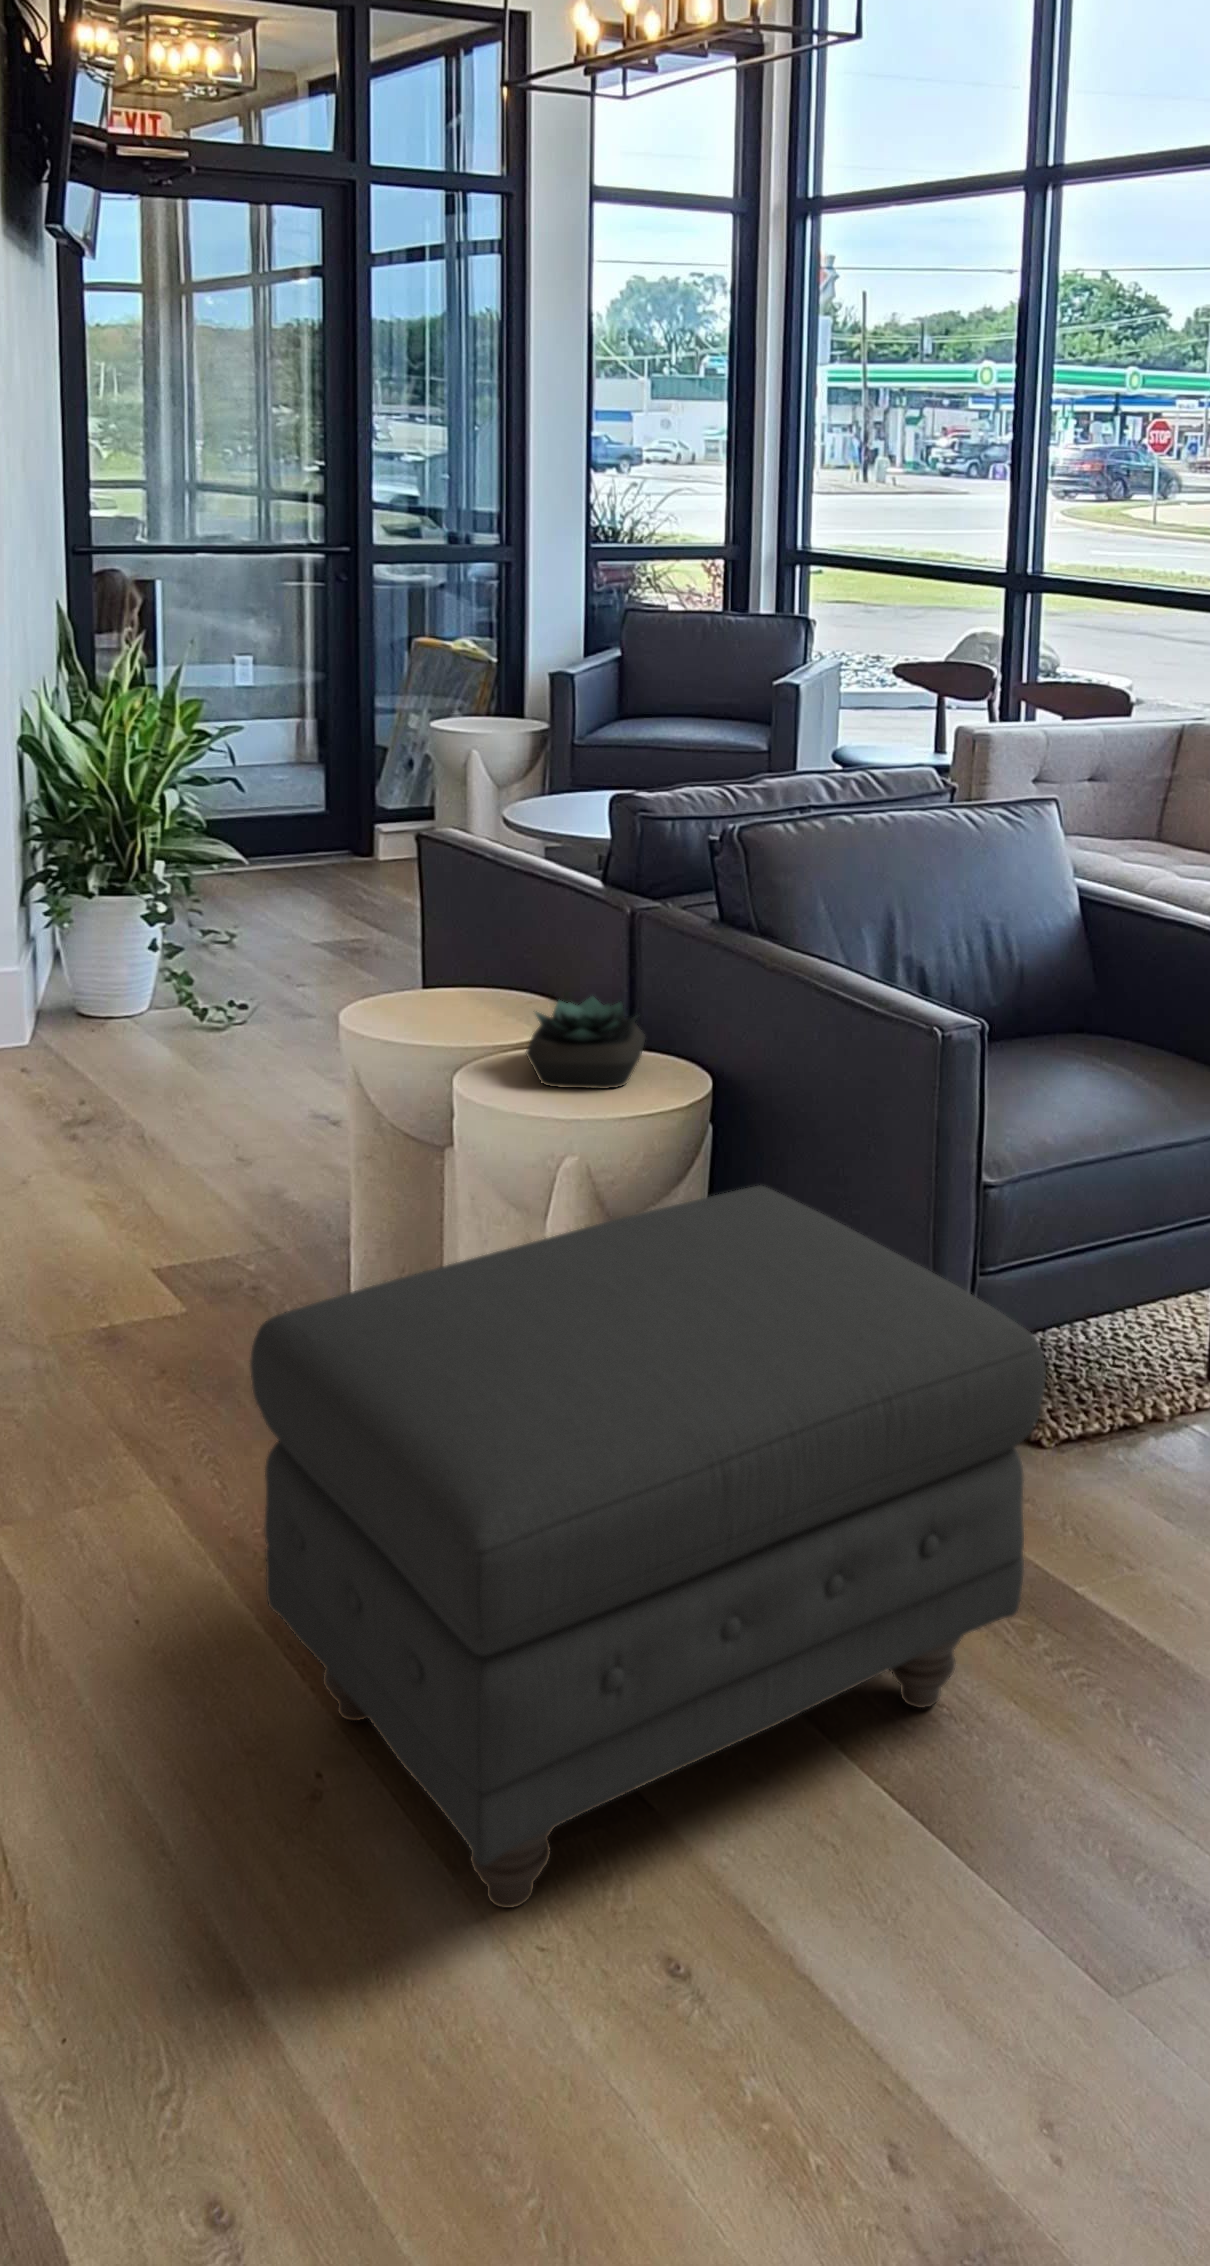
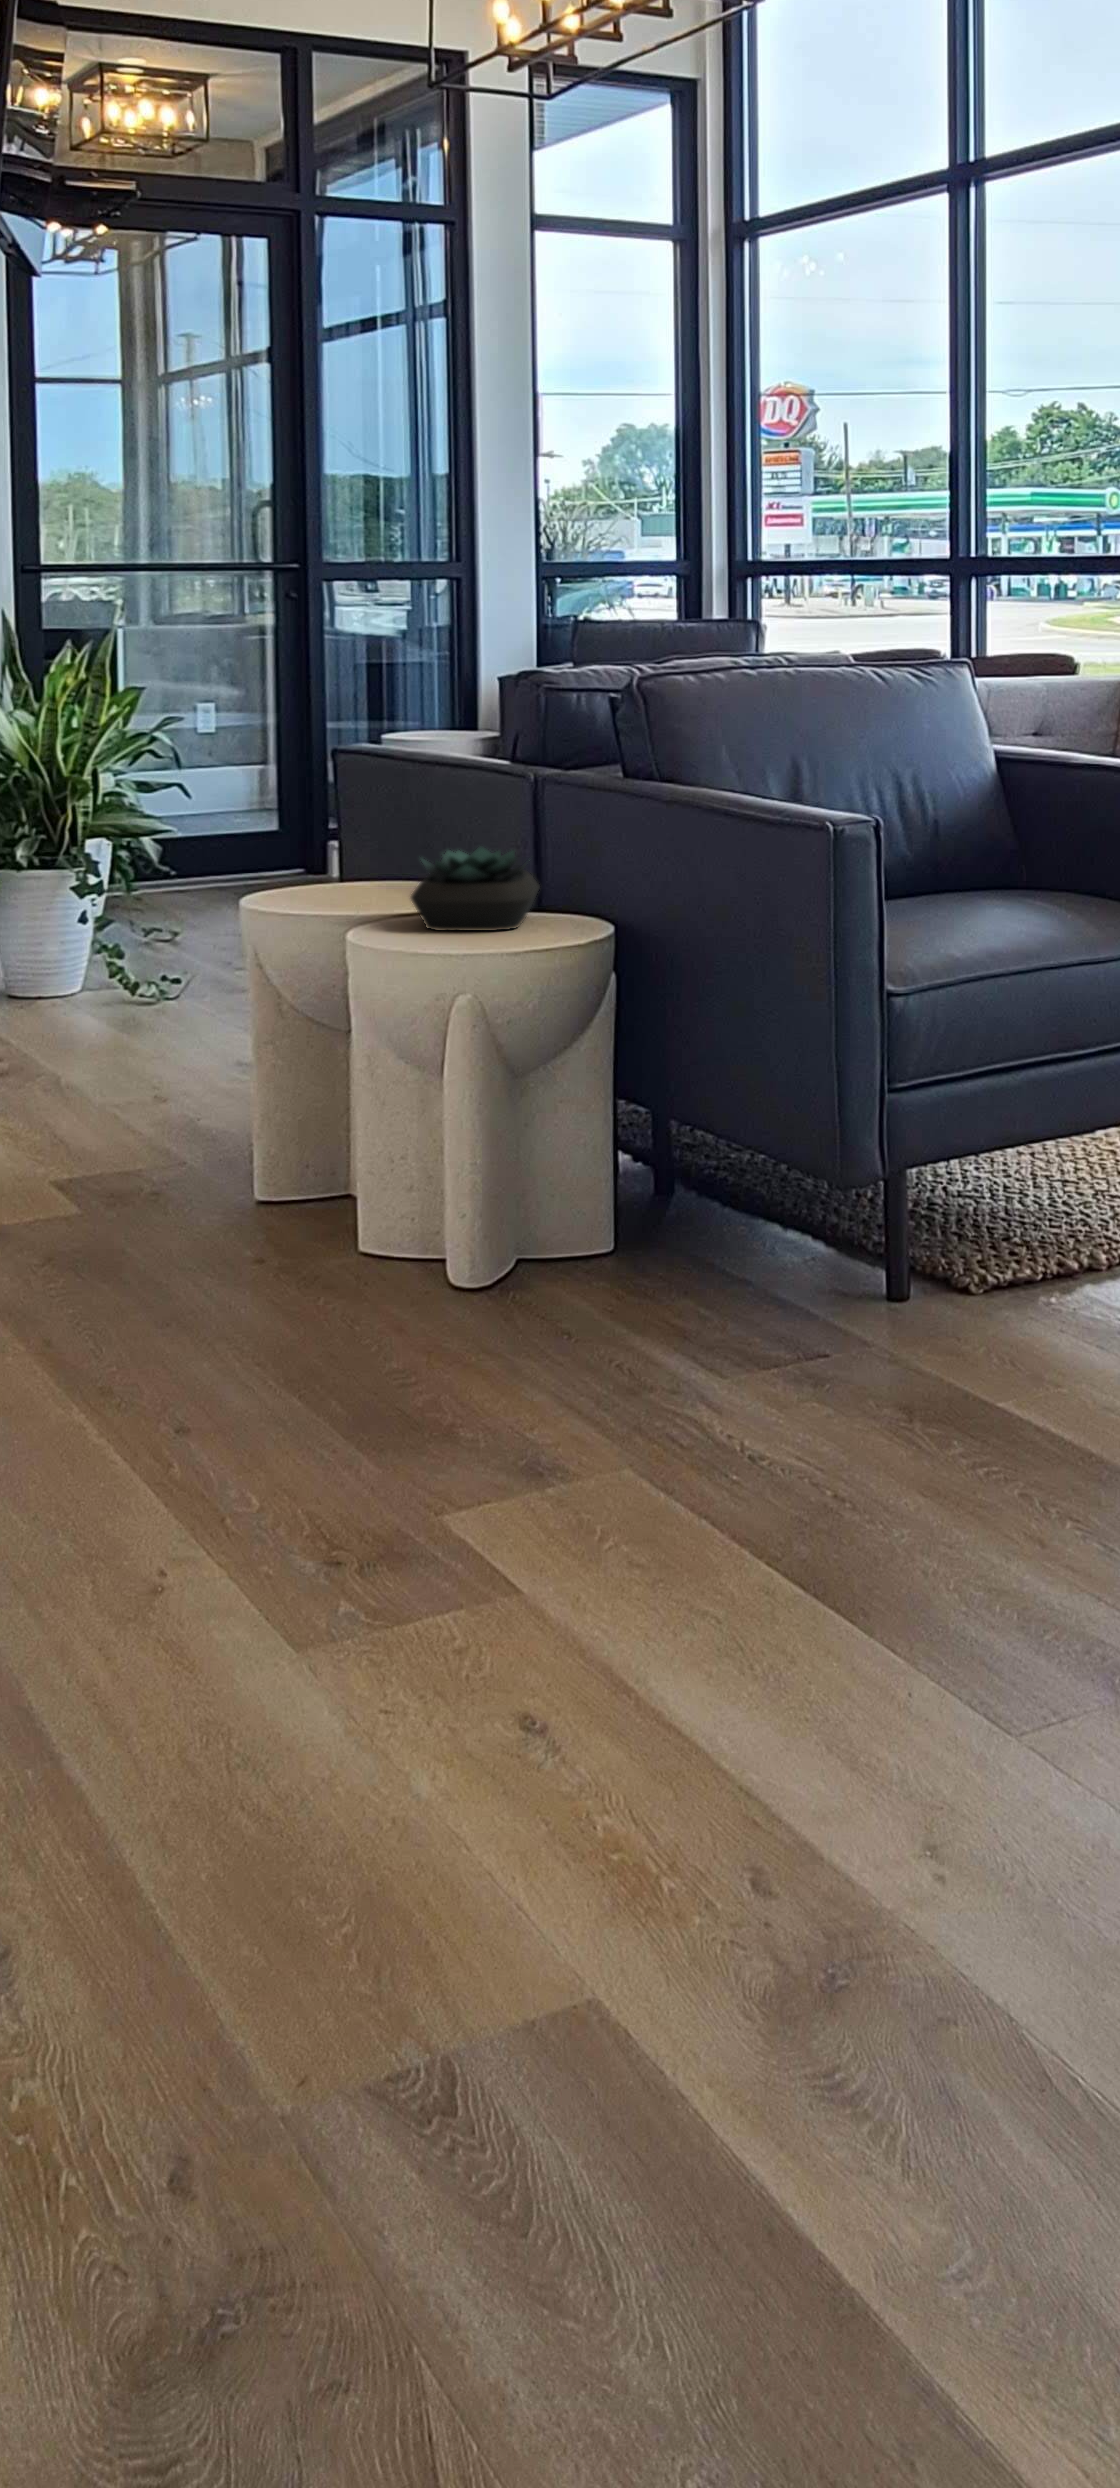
ottoman: present [250,1186,1046,1908] -> none [56,983,942,1687]

